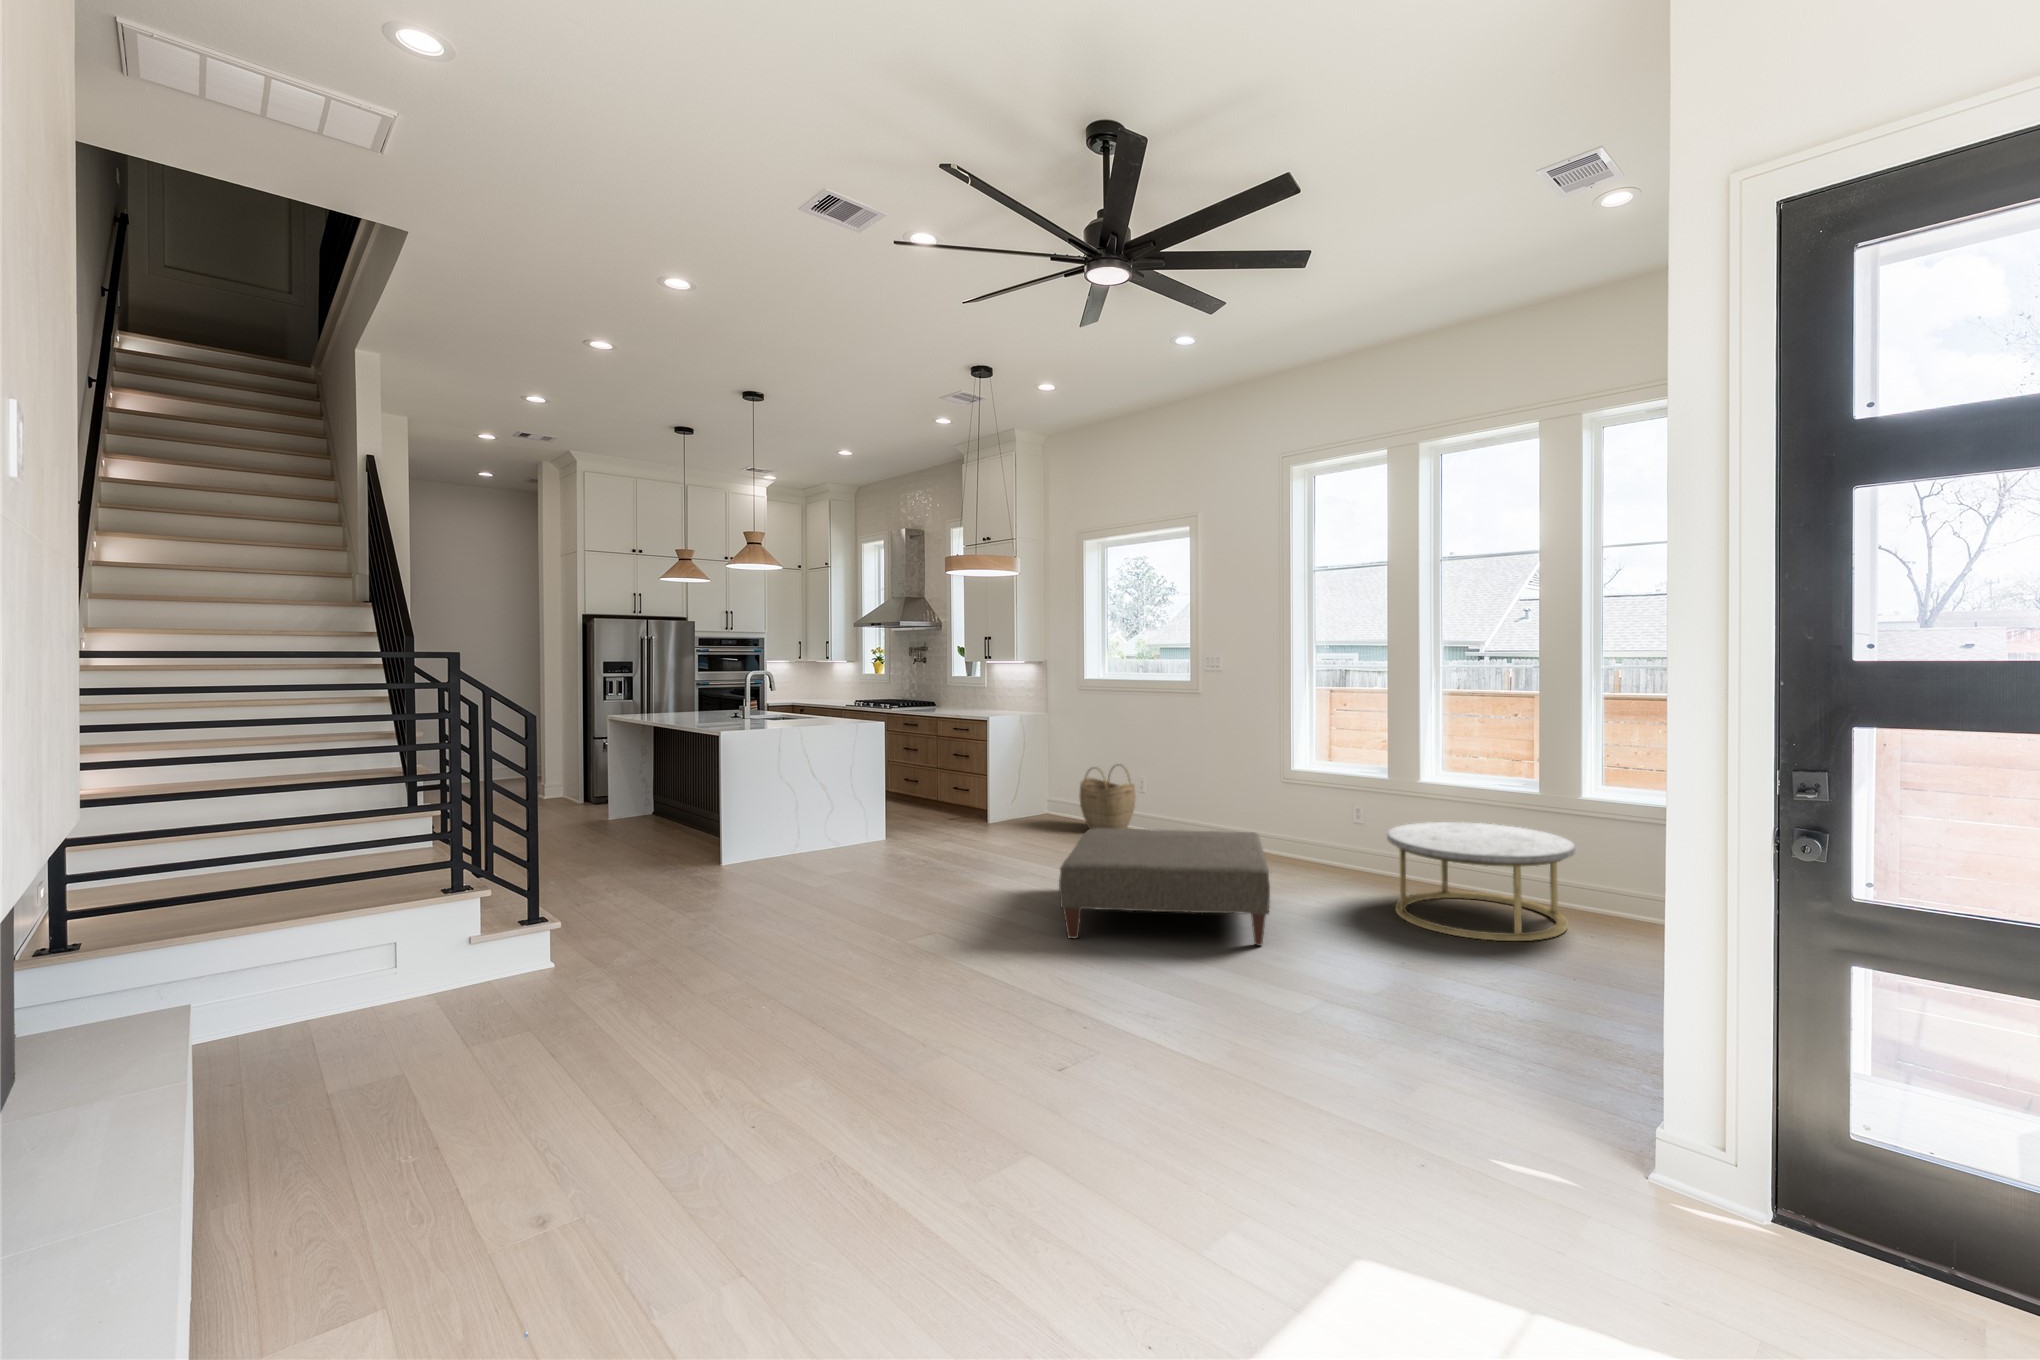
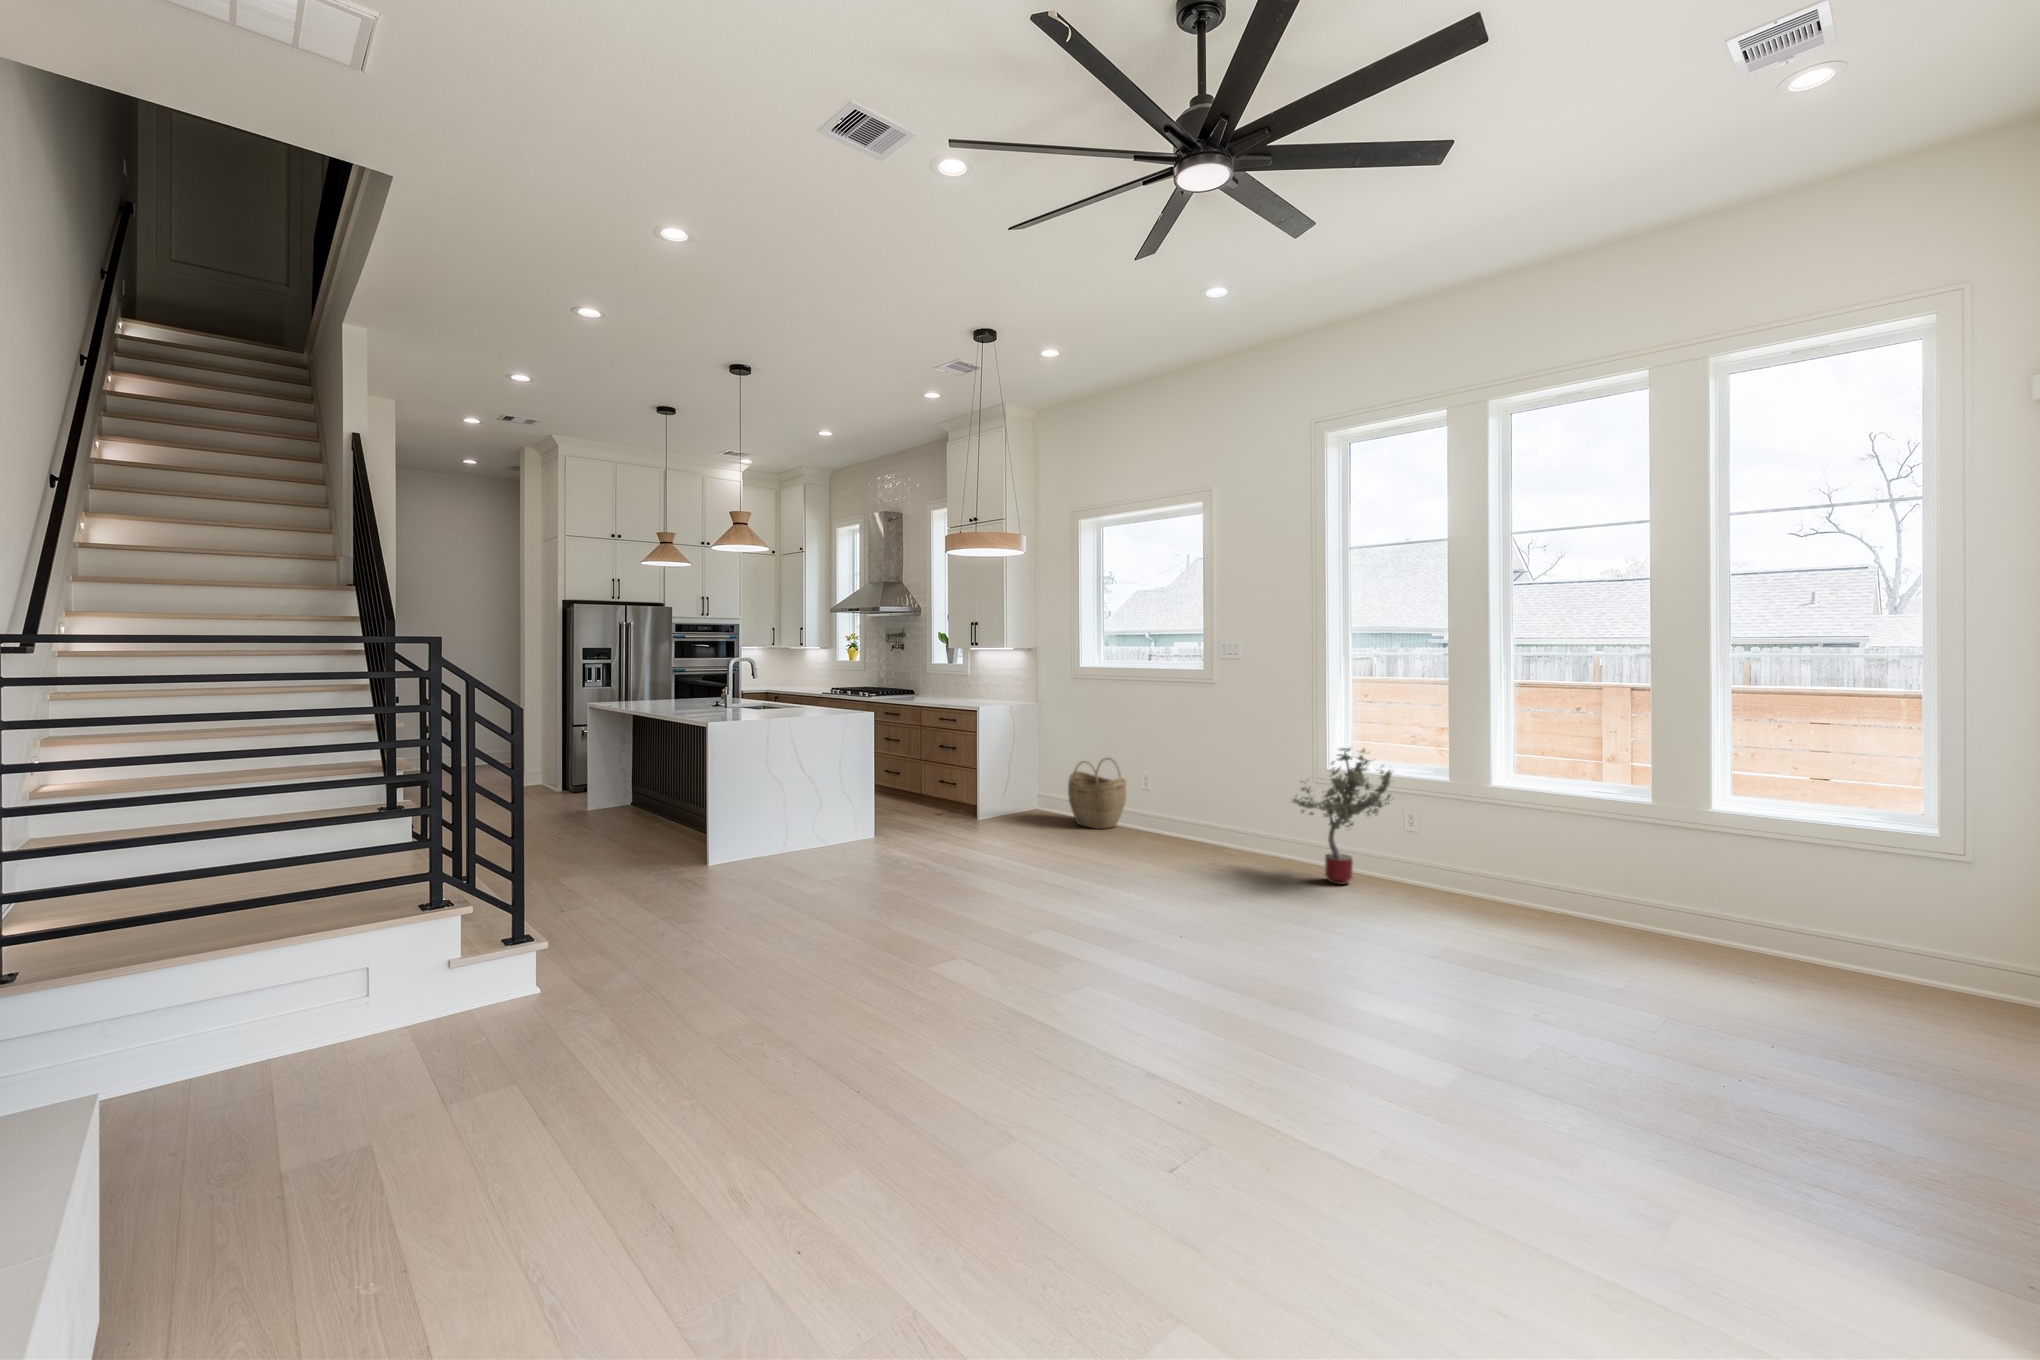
potted tree: none [1280,746,1371,877] -> present [1293,748,1392,884]
coffee table: present [1387,822,1575,941] -> none [1425,830,1644,968]
ottoman: present [1059,828,1270,946] -> none [1085,832,1318,970]

